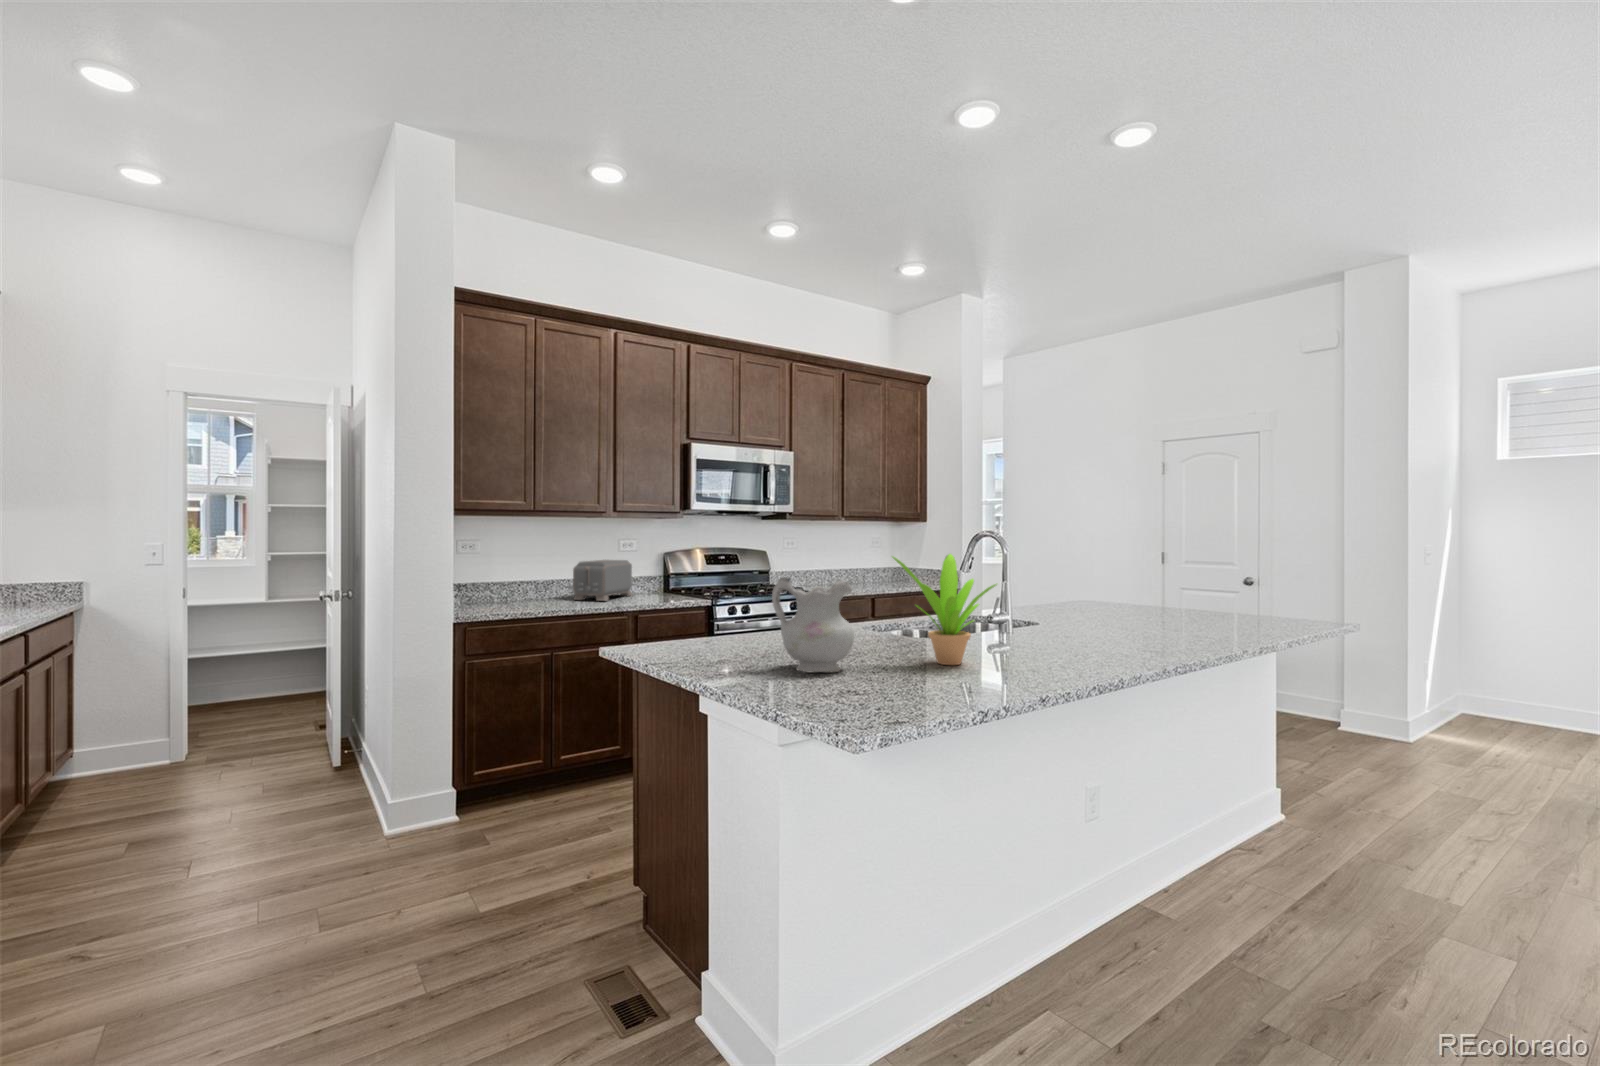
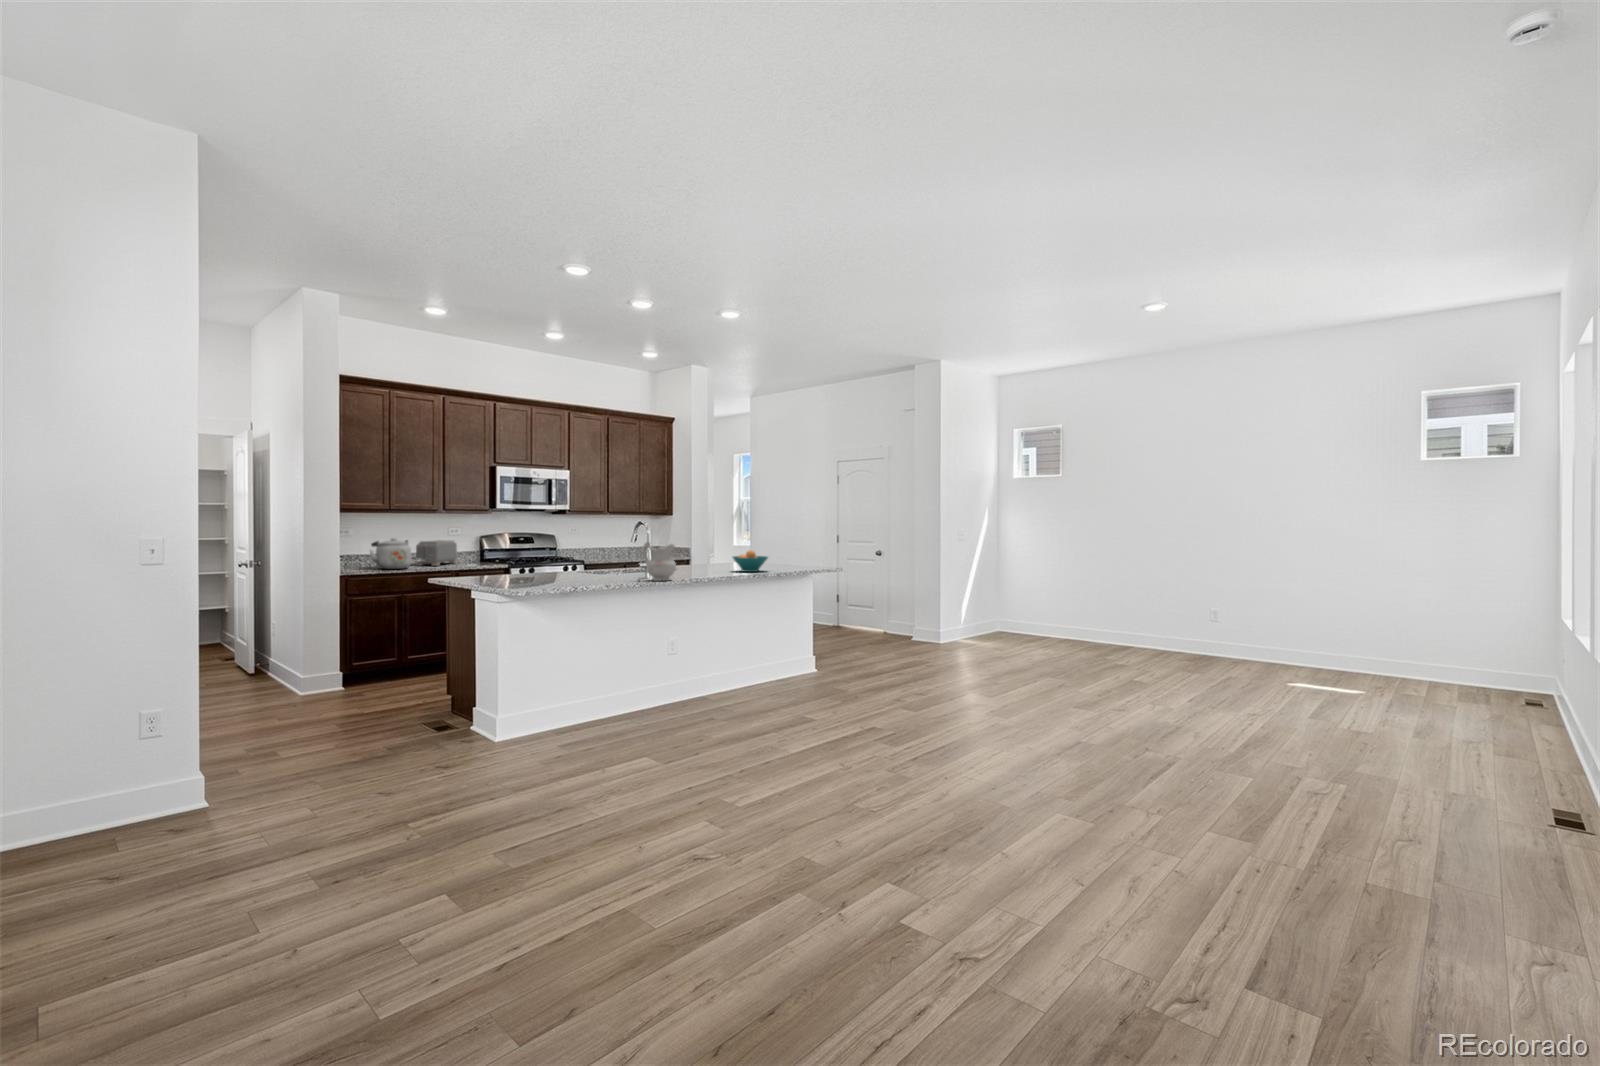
potted plant: present [892,554,996,665] -> none [564,534,609,583]
kettle: none [503,557,566,608] -> present [370,538,411,569]
ceramic pitcher: present [772,577,854,673] -> present [642,543,676,581]
fruit bowl: none [1154,584,1237,628] -> present [733,550,768,572]

